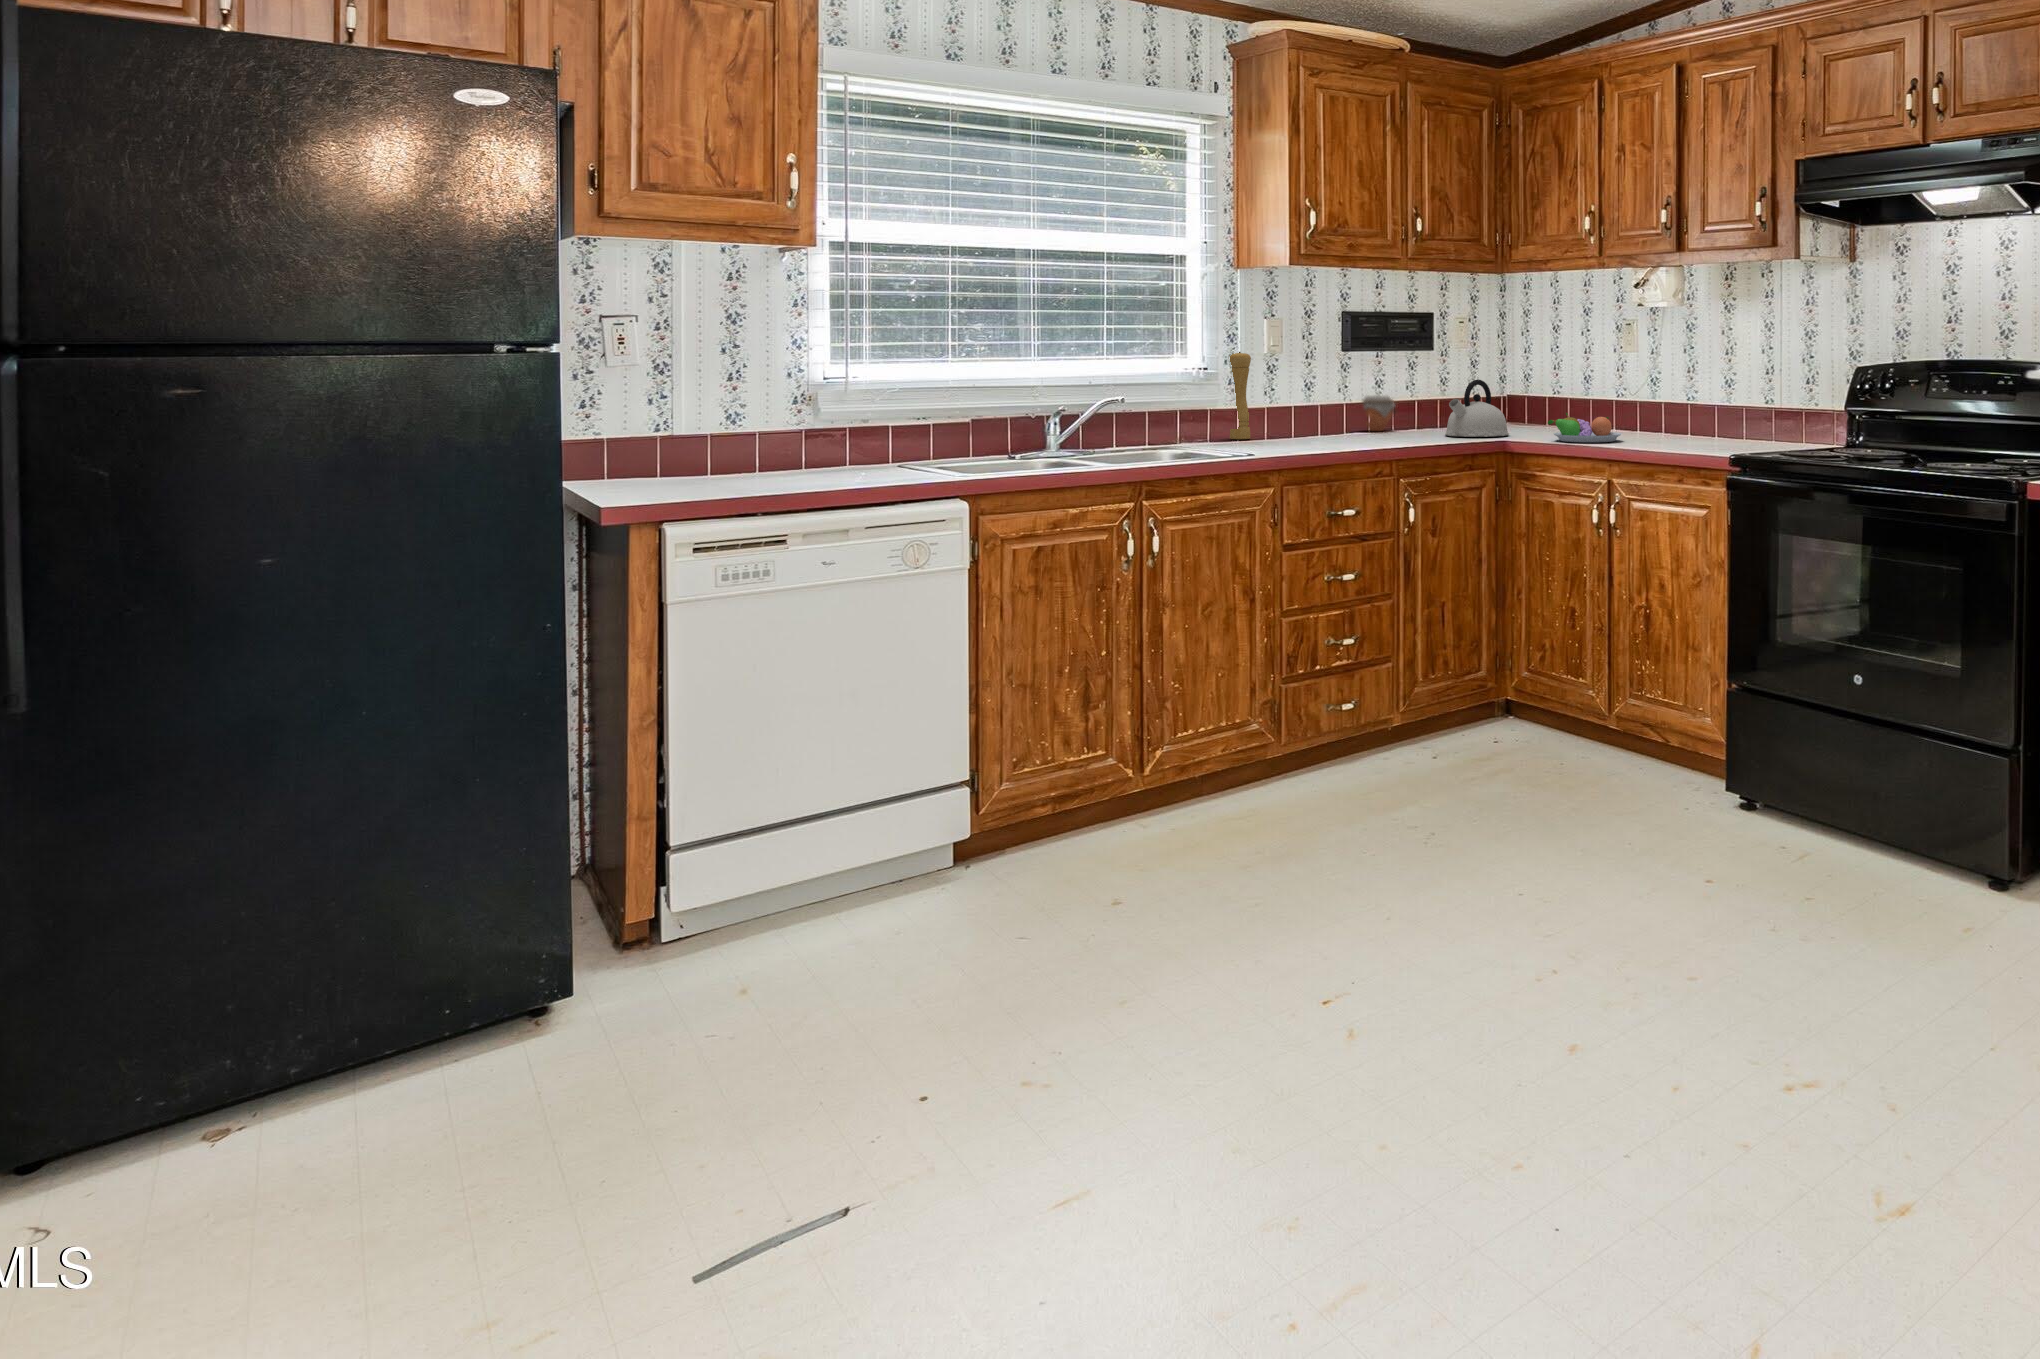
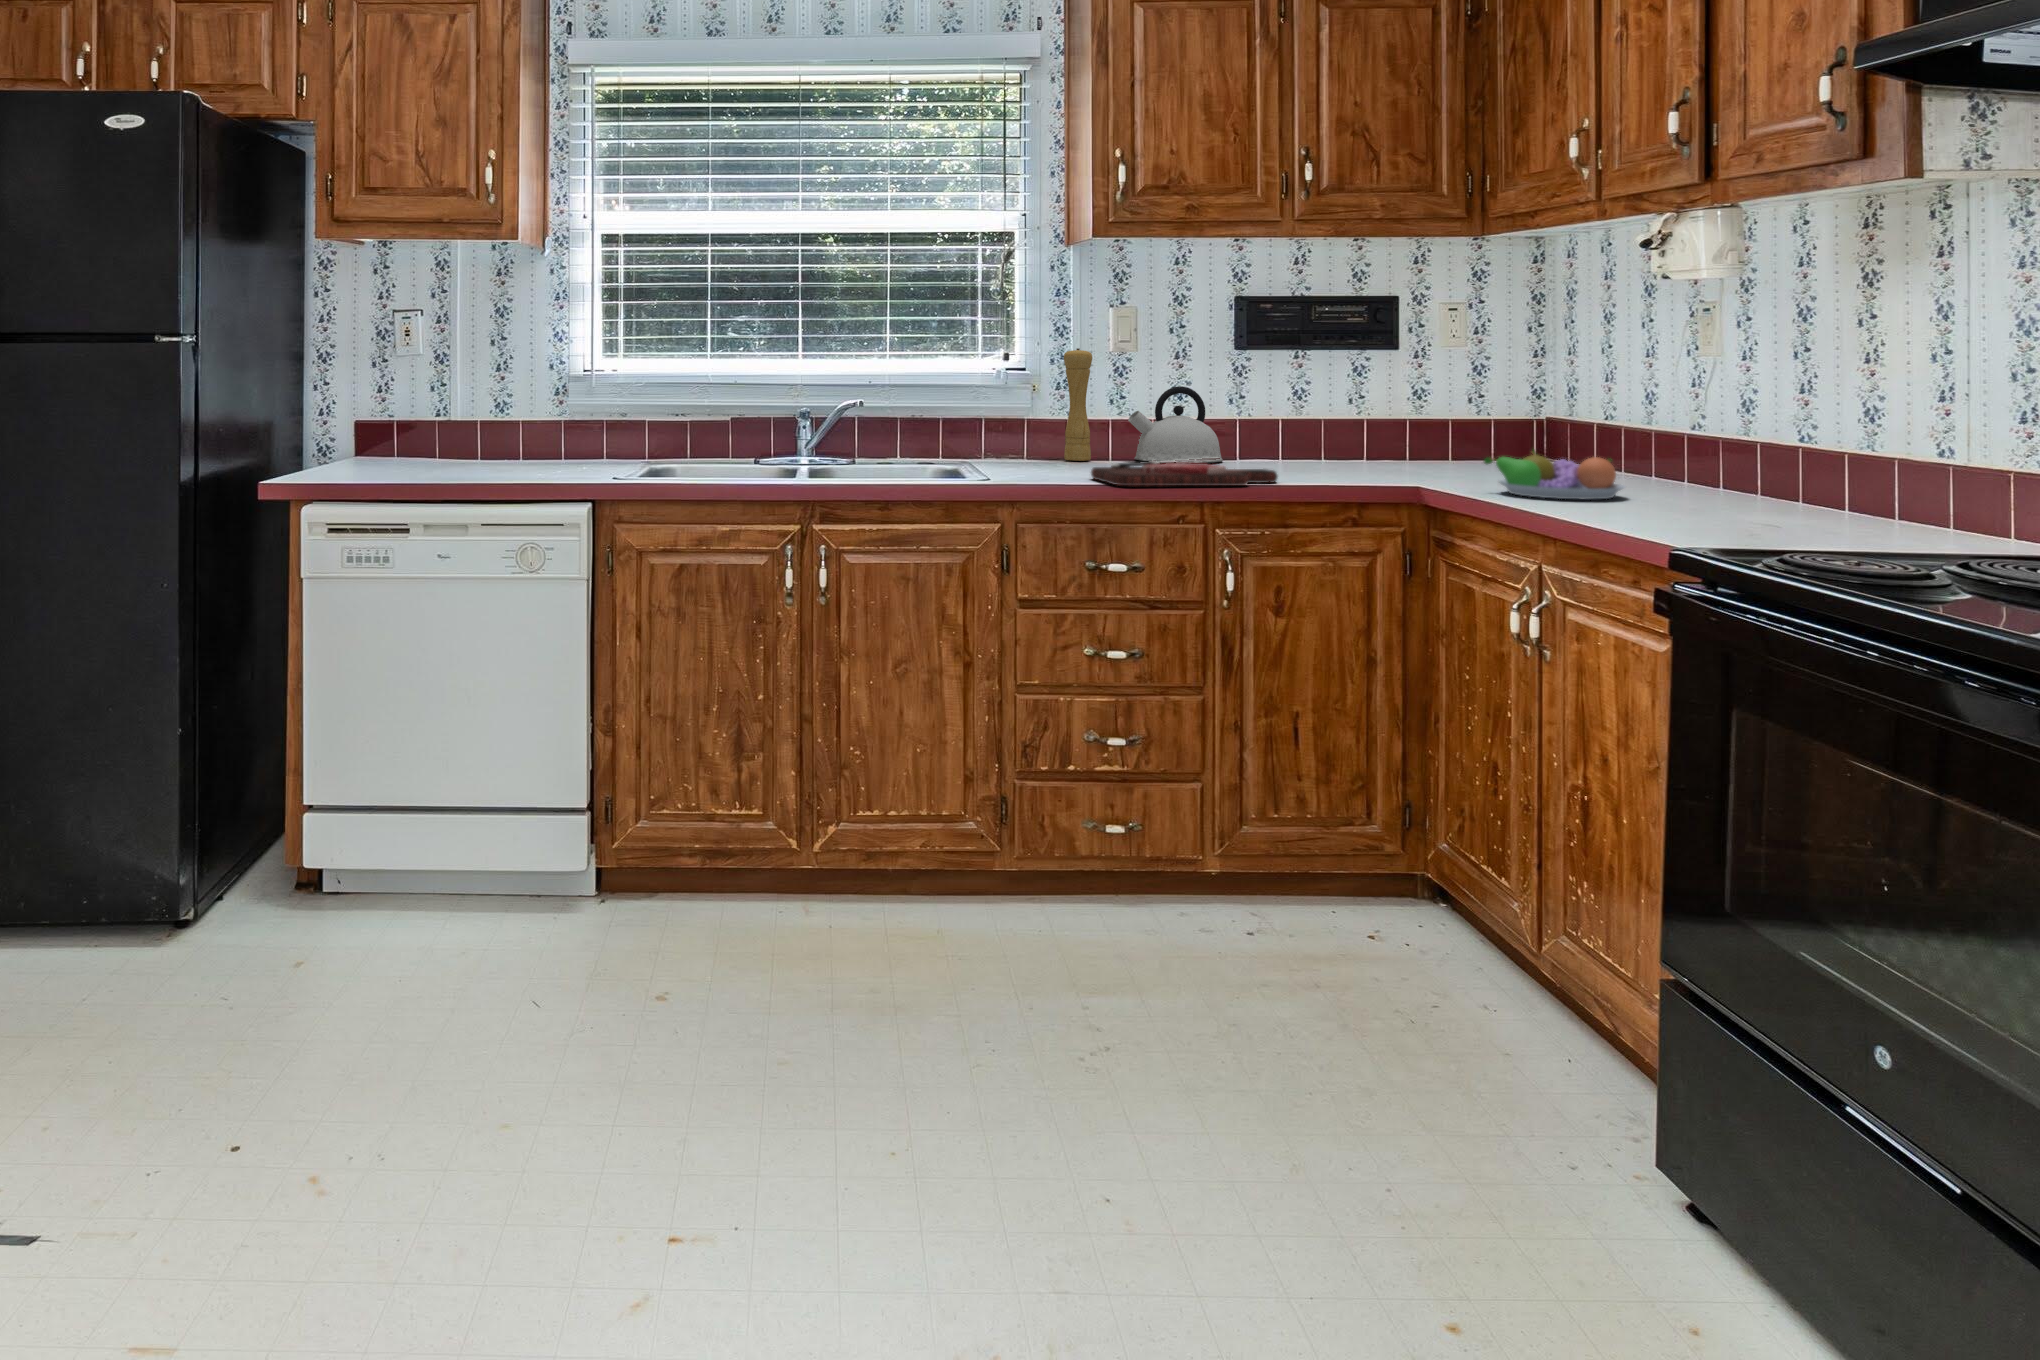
kettle: present [1445,379,1509,437] -> present [1128,386,1223,463]
jar: present [1362,395,1395,431] -> none [1270,410,1332,462]
cutting board: none [1314,429,1428,452] -> present [1091,458,1278,487]

